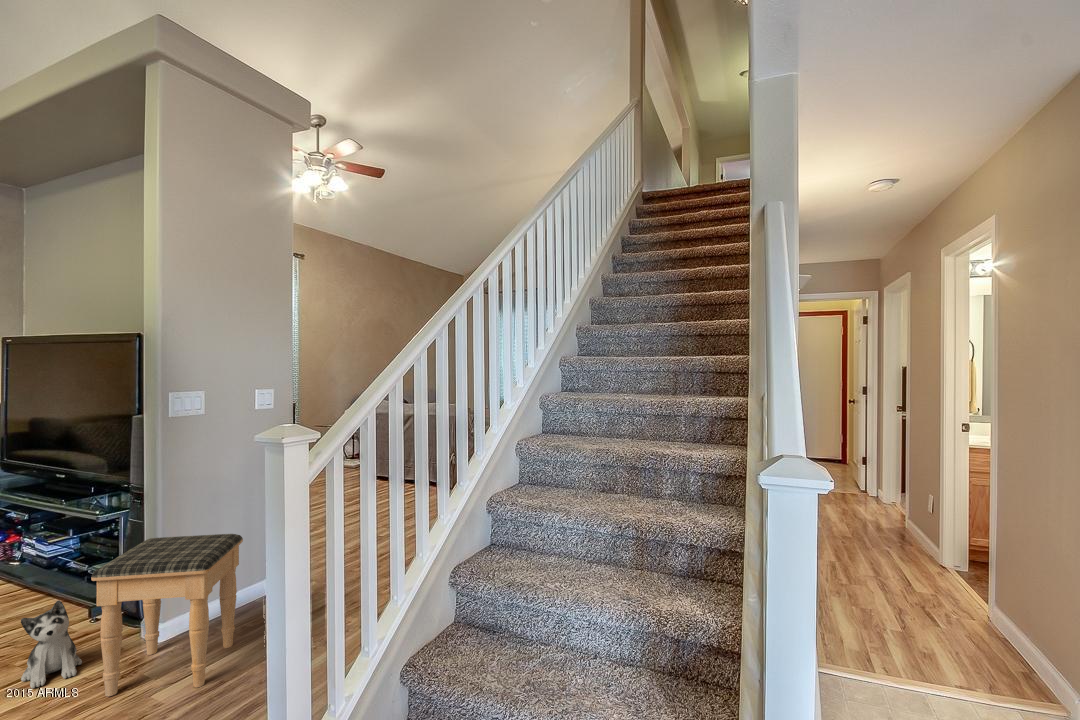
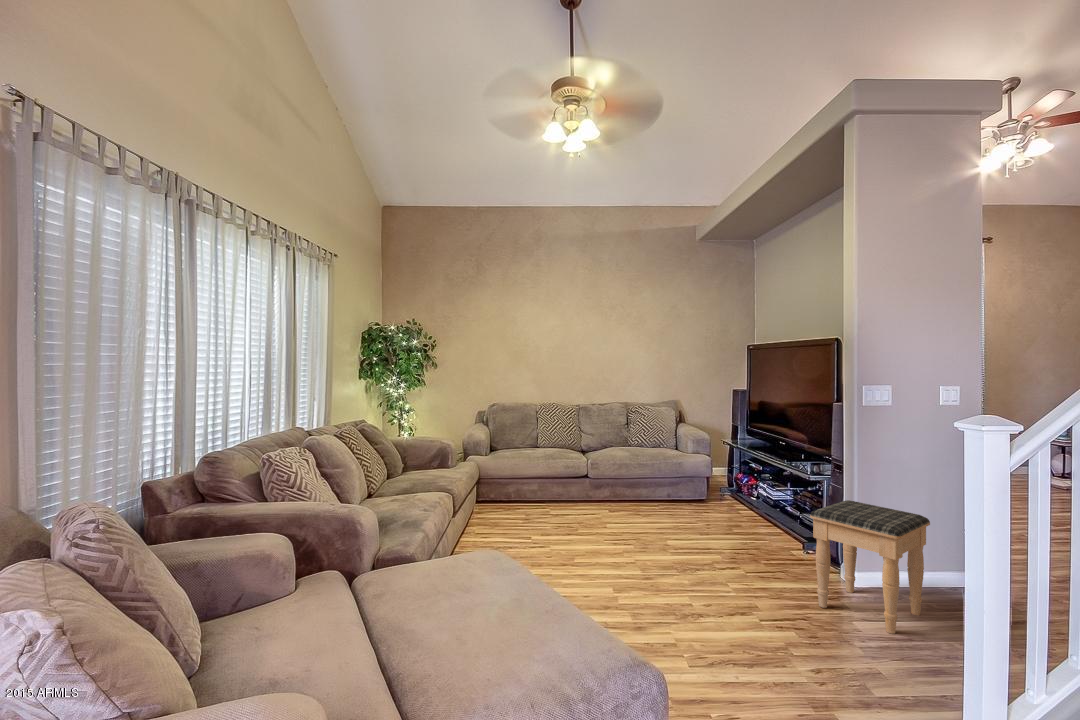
plush toy: present [21,600,82,688] -> none [766,527,801,584]

